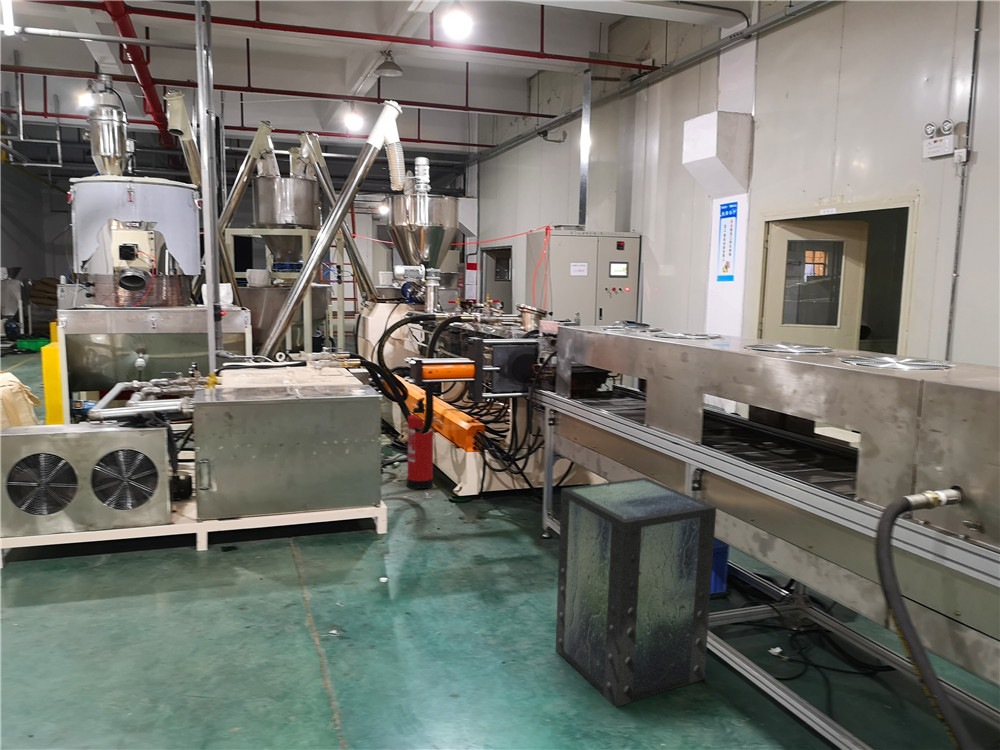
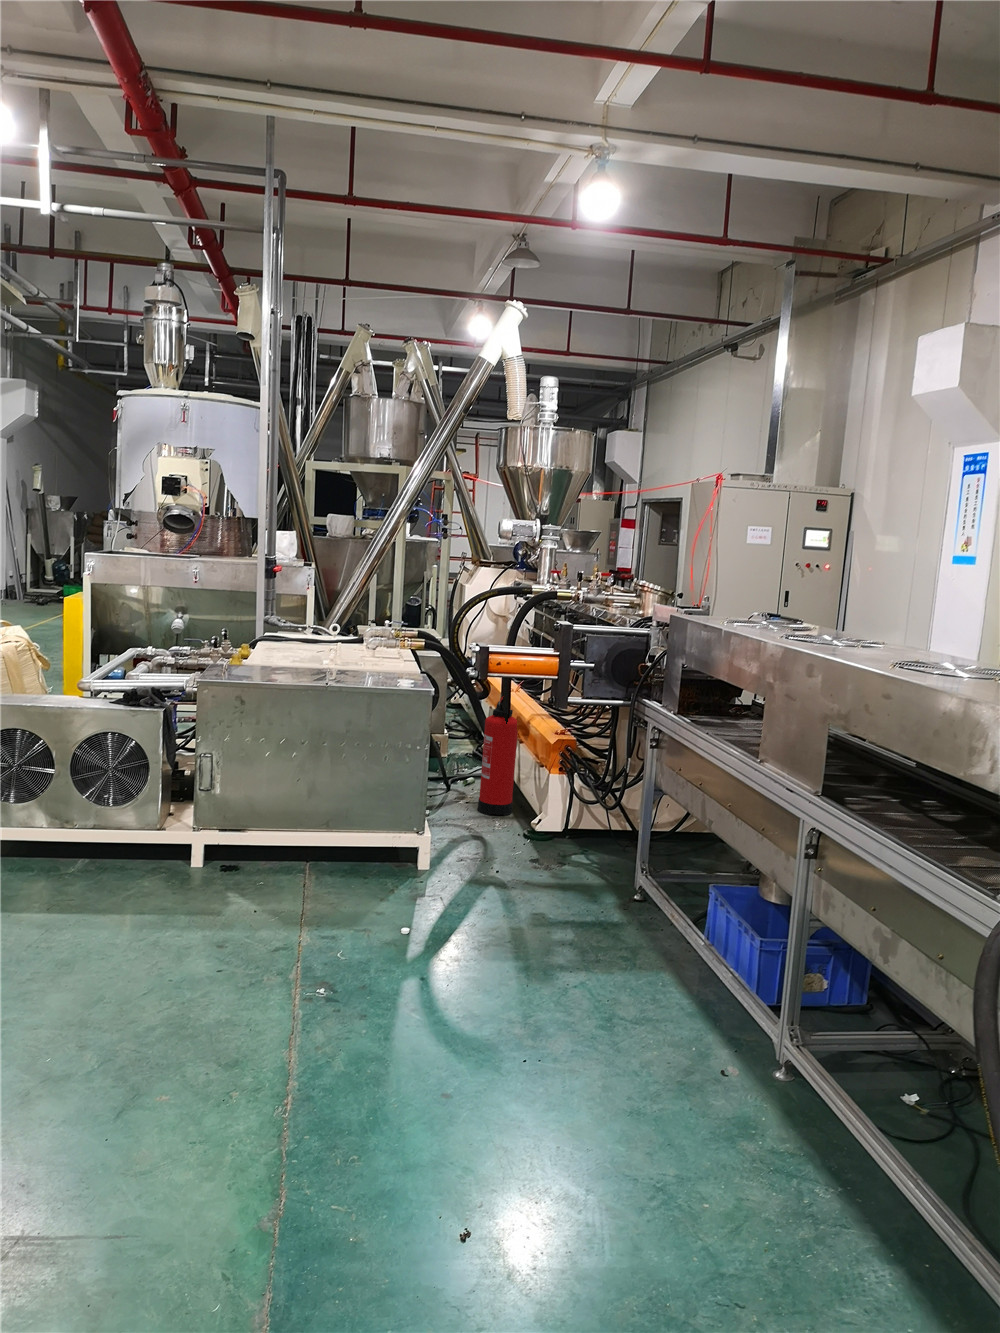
storage box: present [556,478,716,707] -> none [603,831,827,1128]

